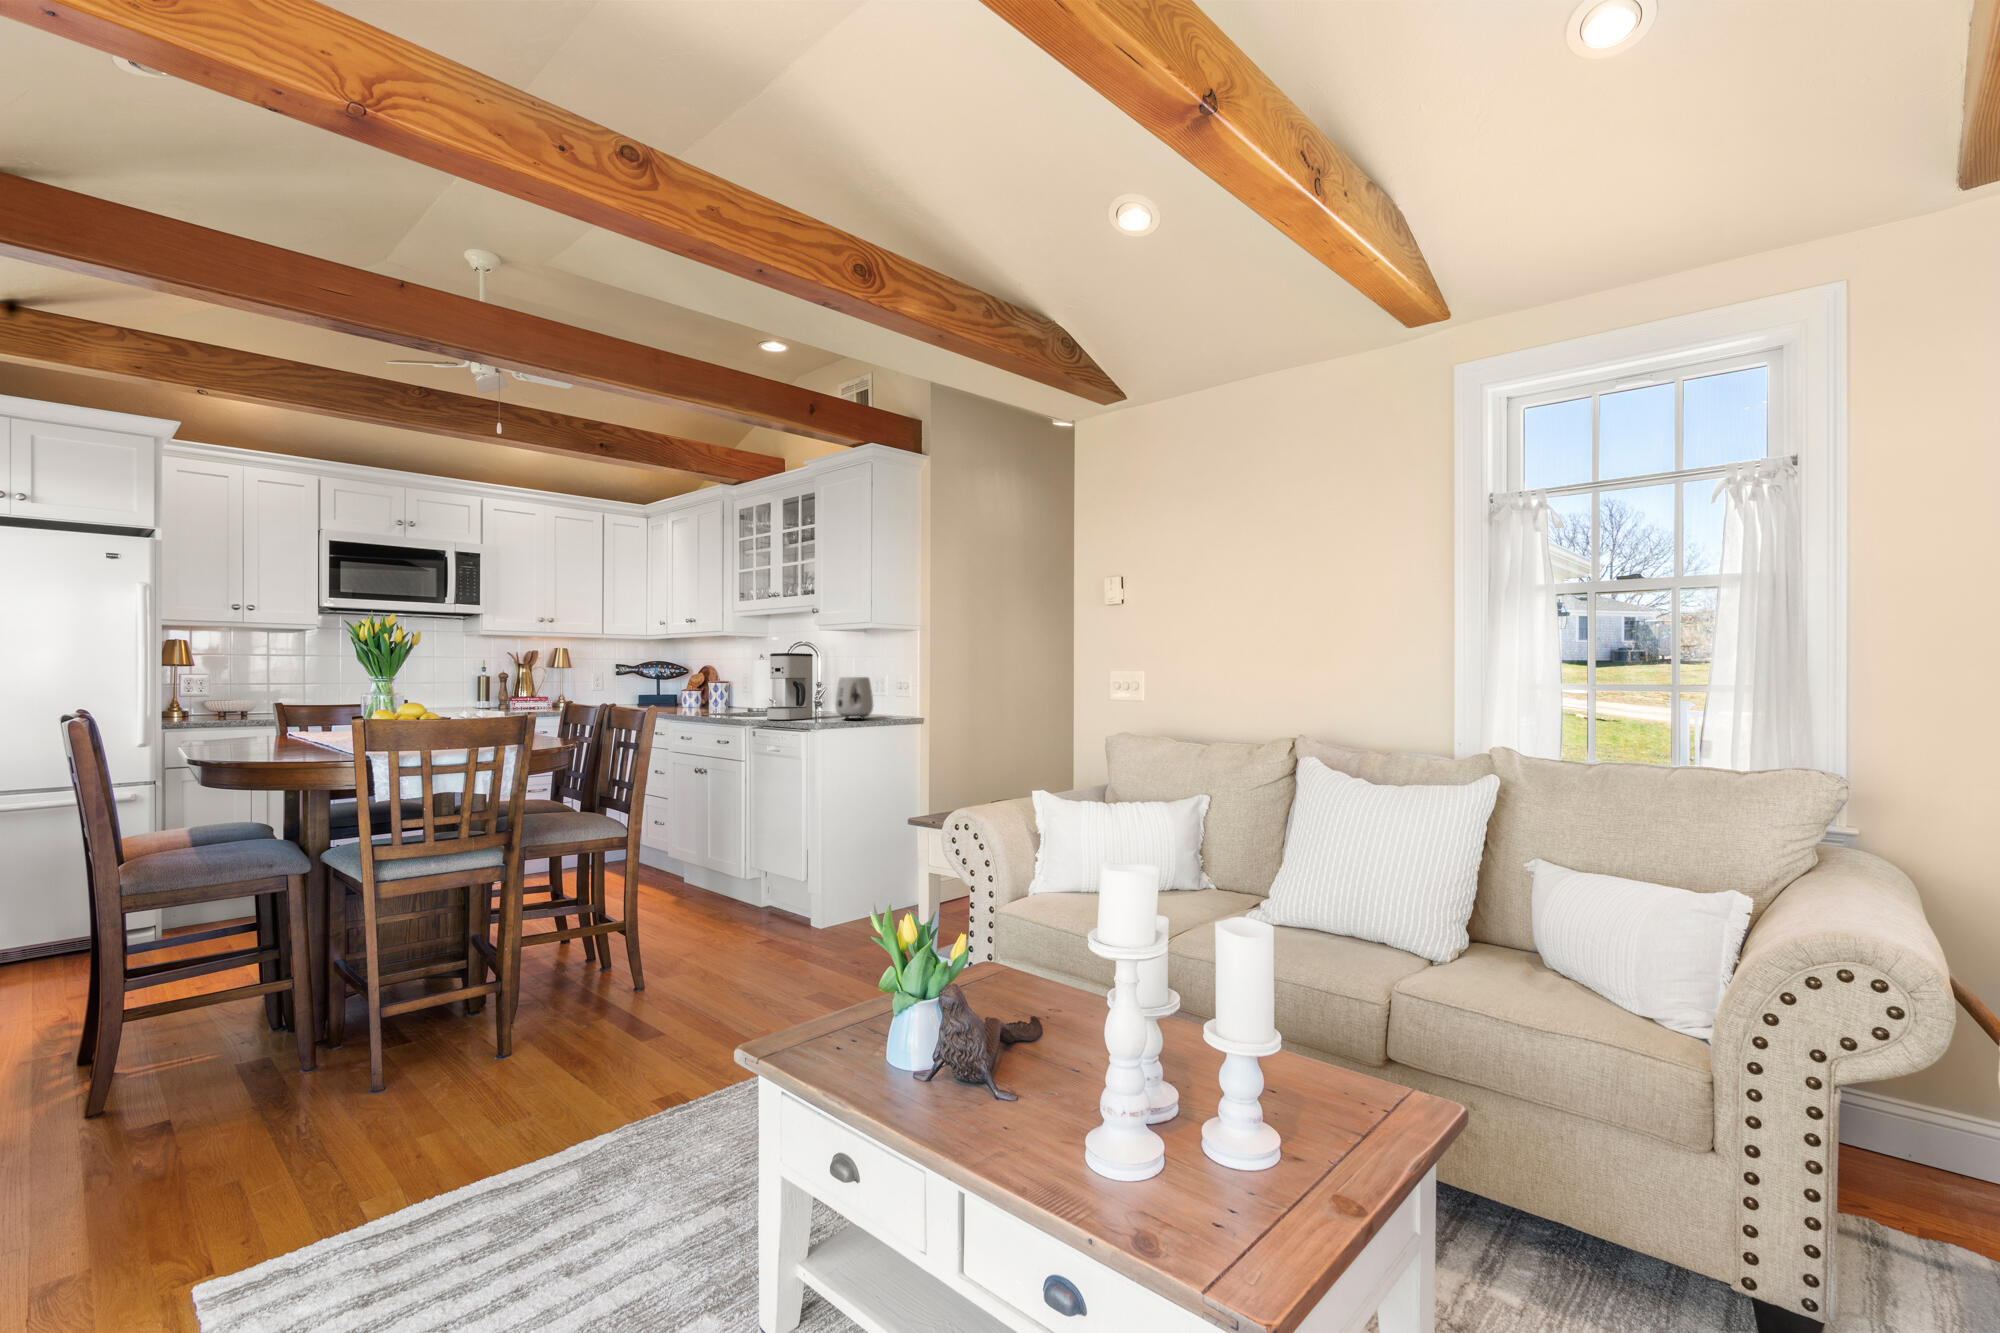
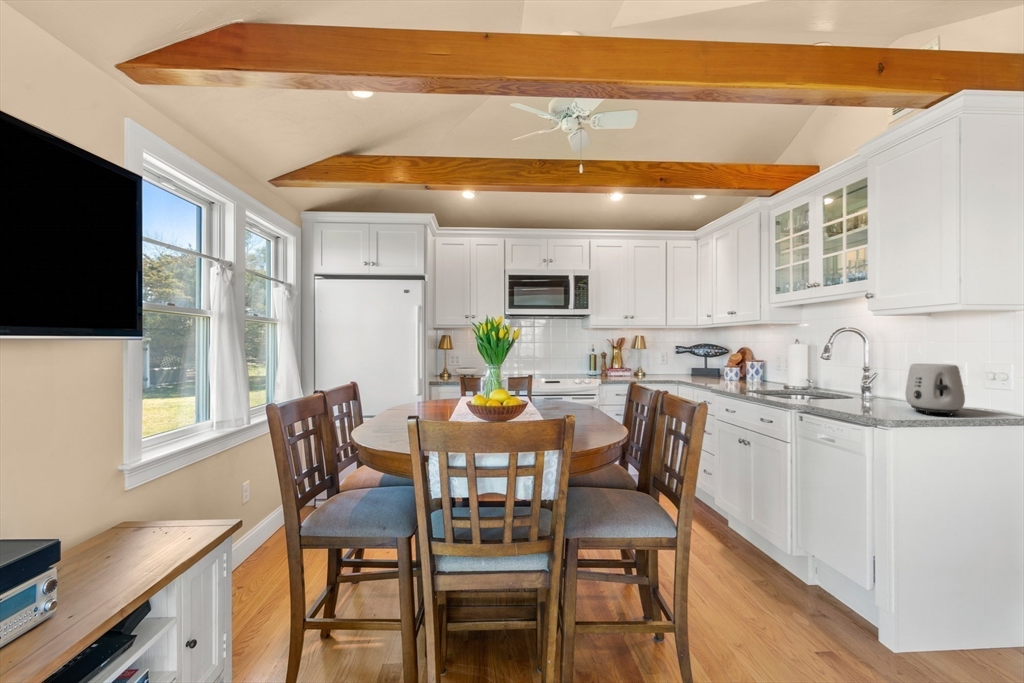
coffee maker: present [767,653,813,720] -> none [816,338,871,408]

